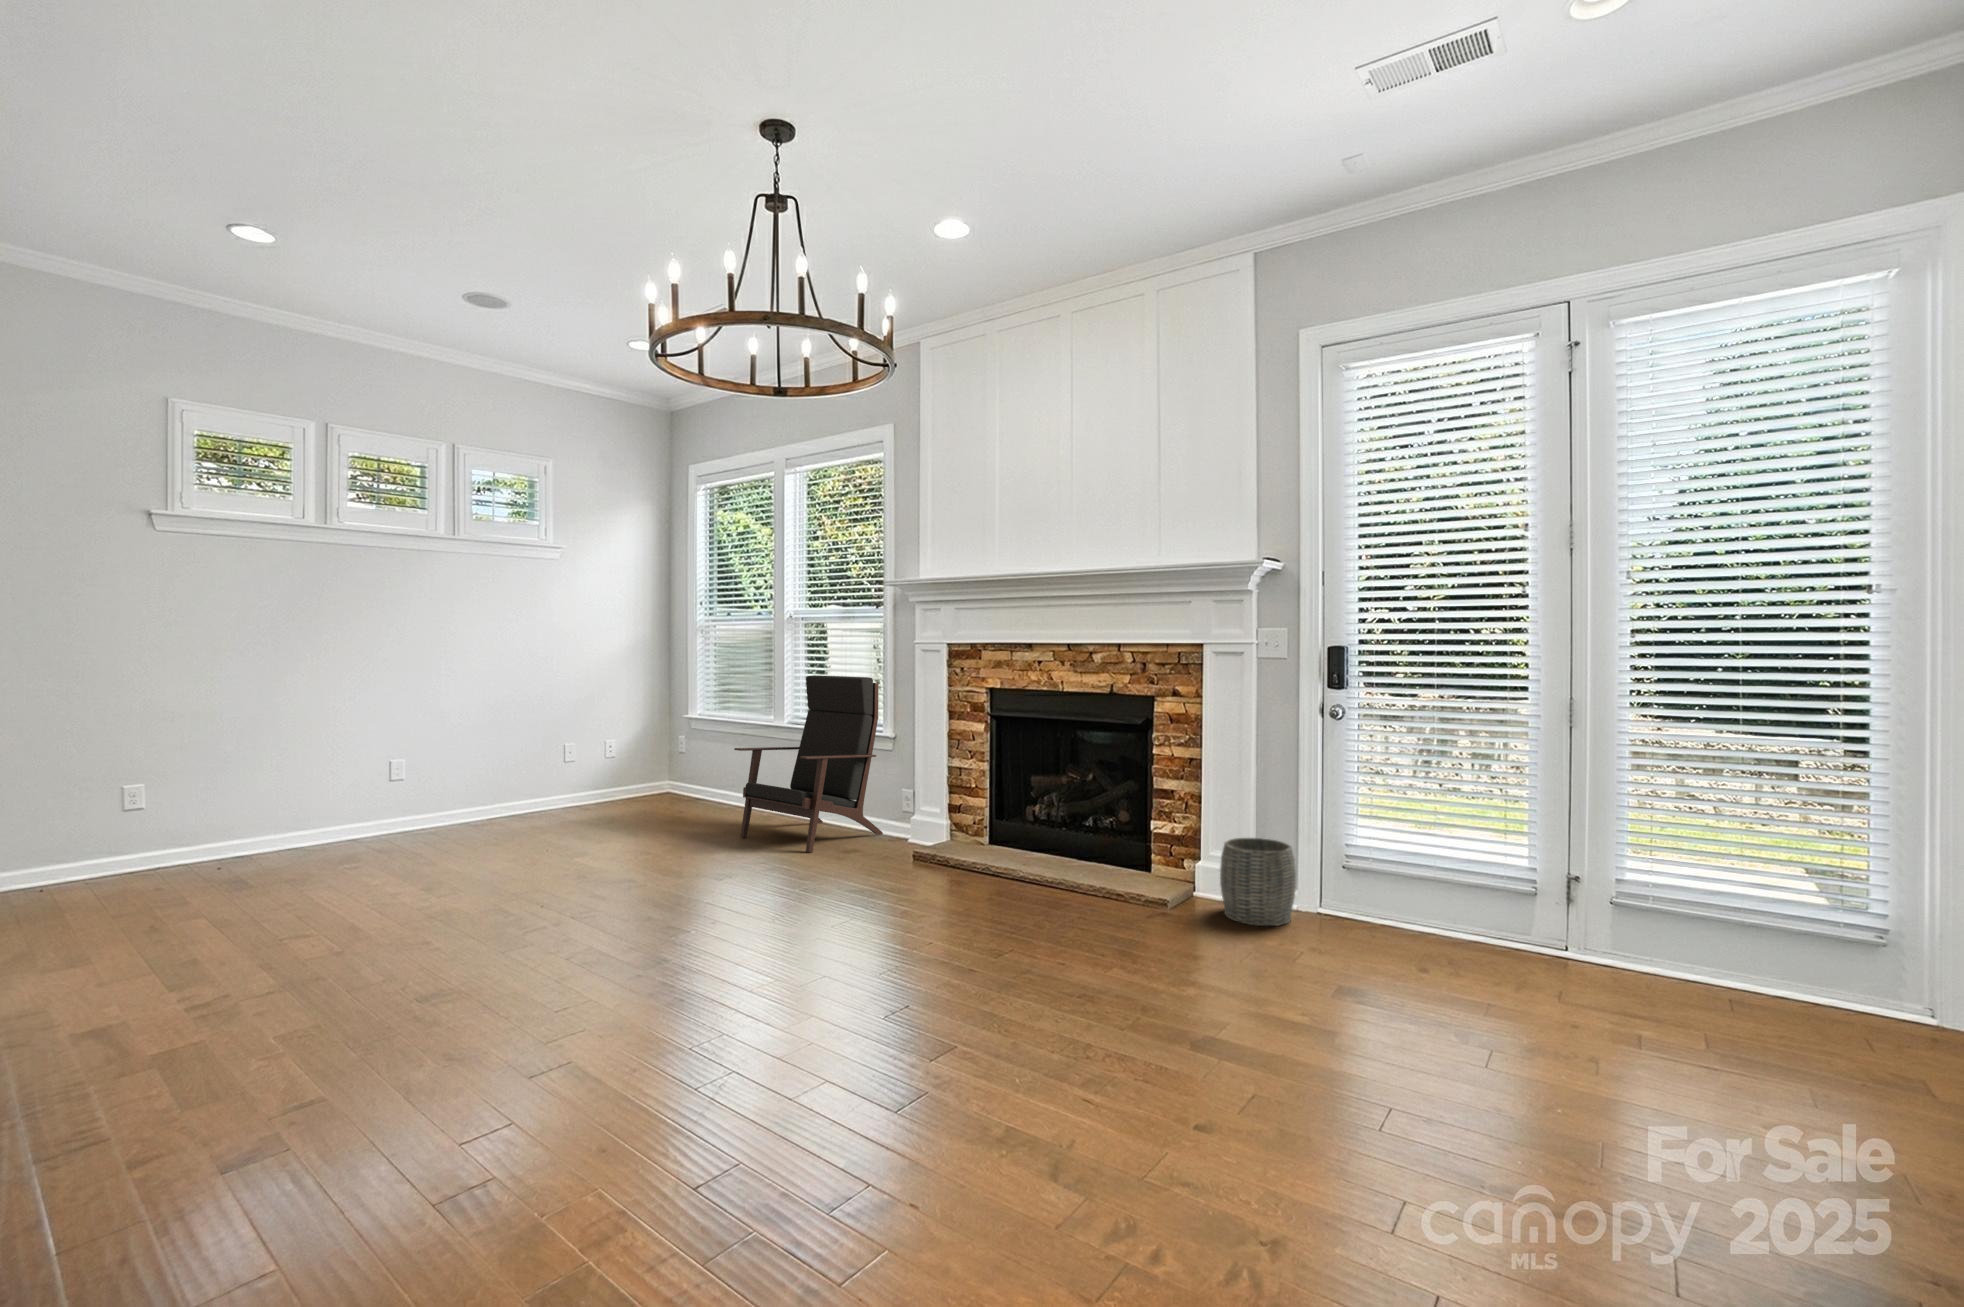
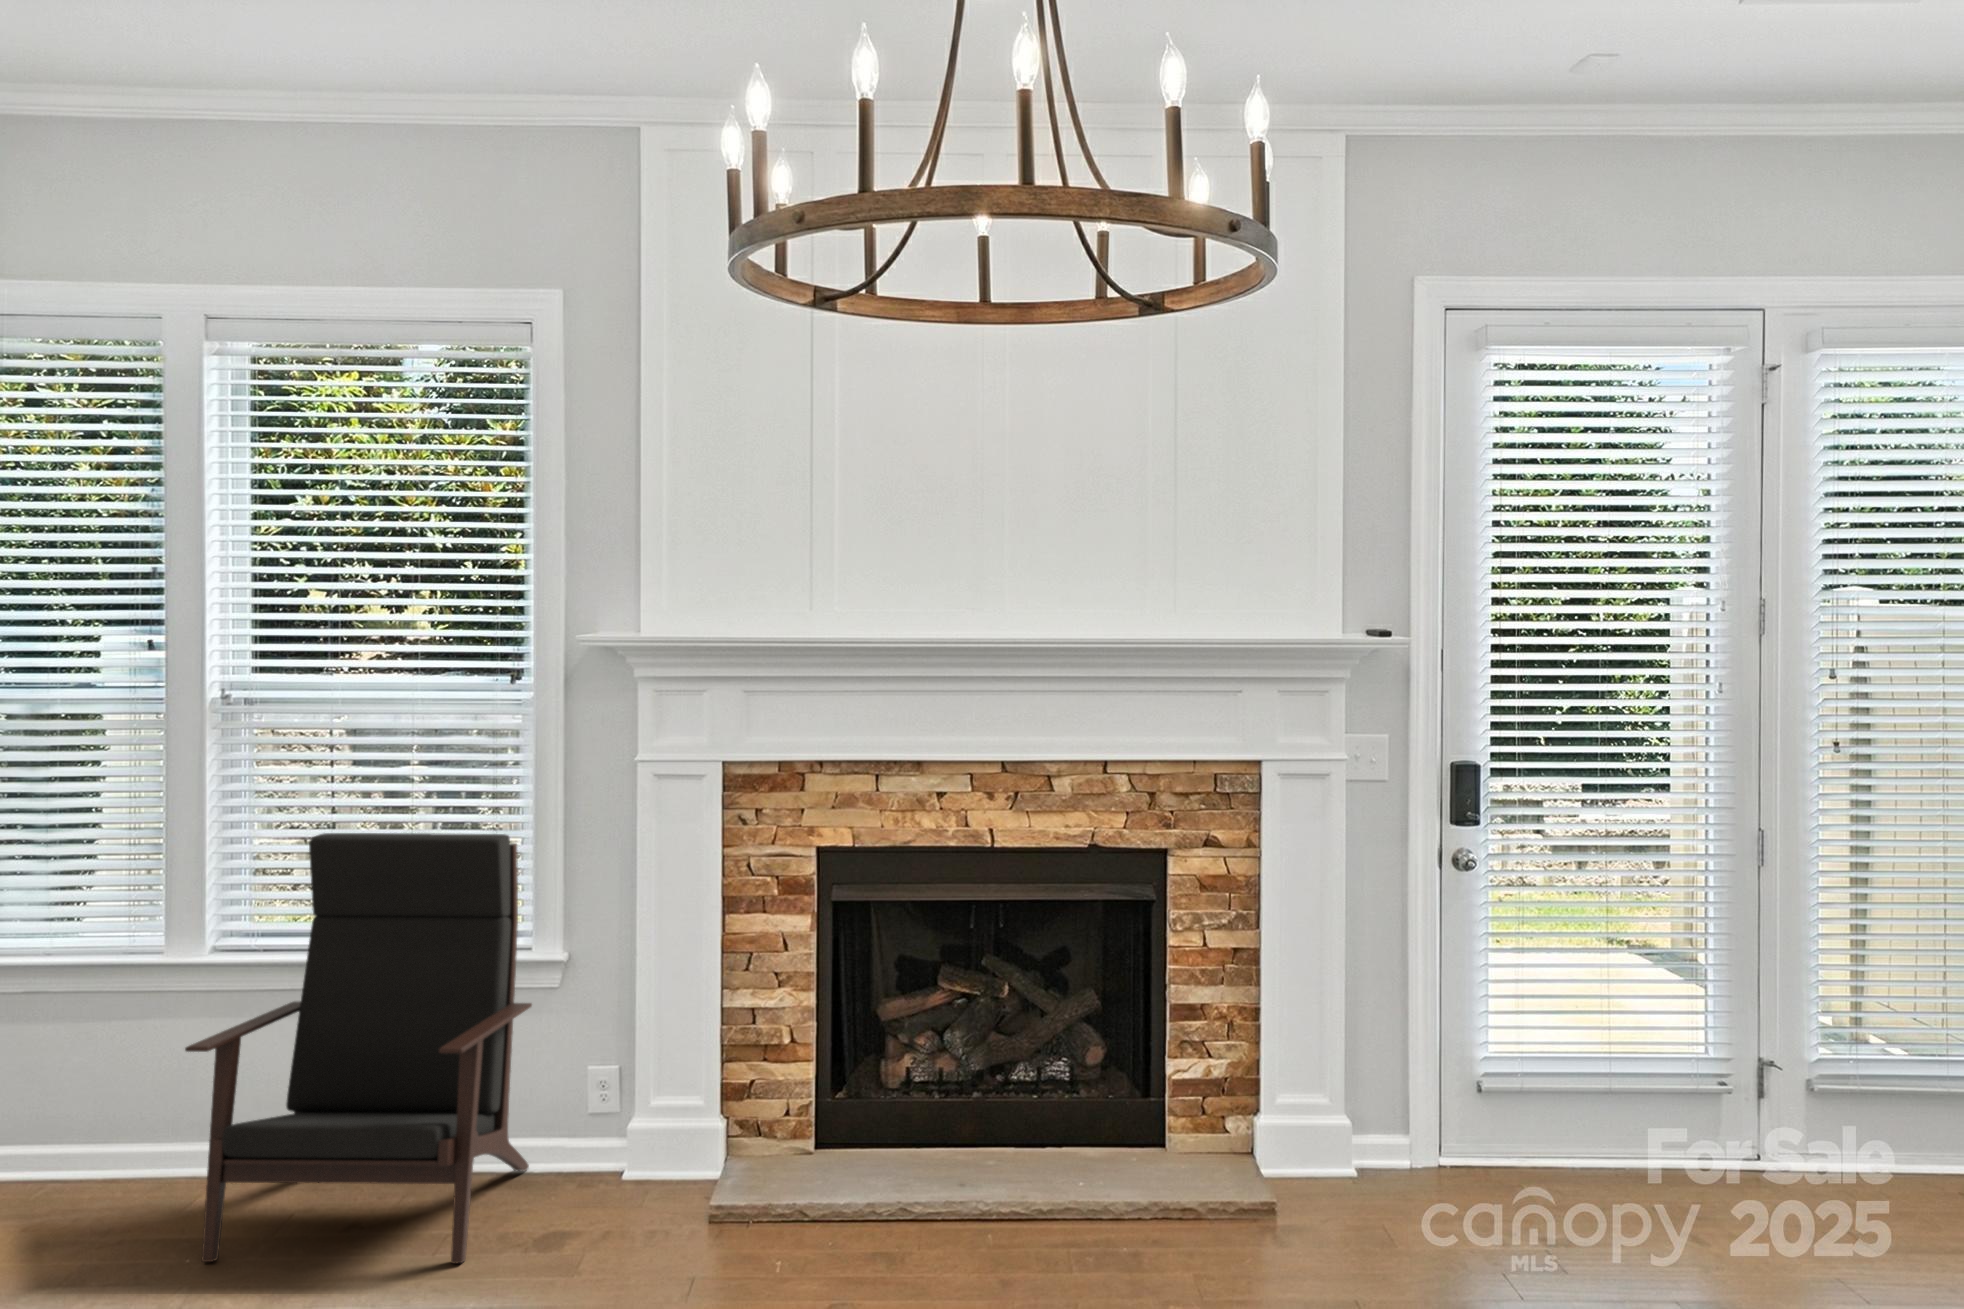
woven basket: present [1220,838,1296,926] -> none [1335,1064,1452,1212]

